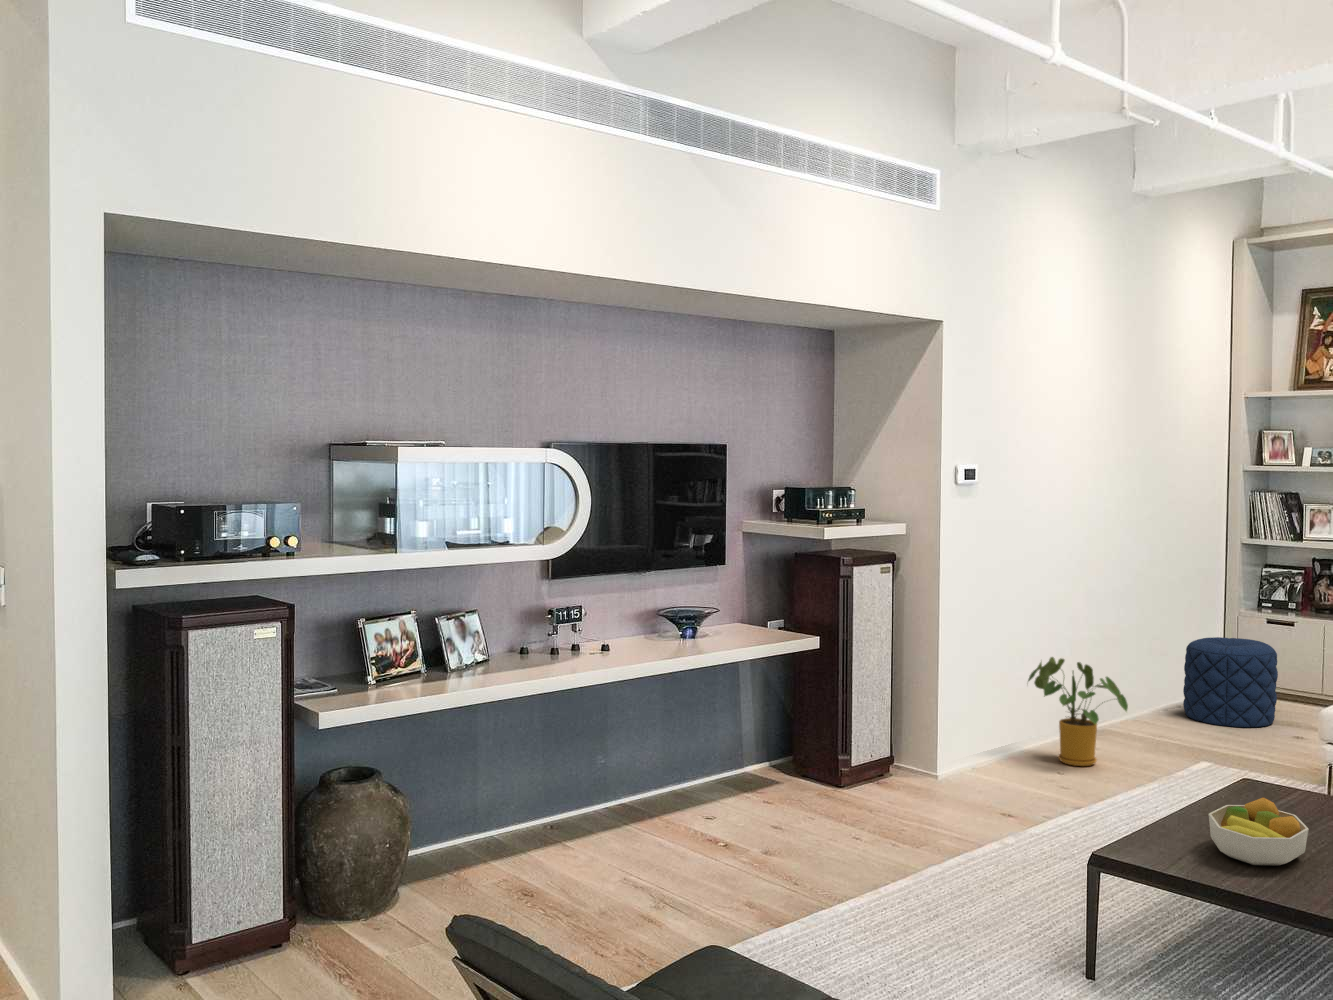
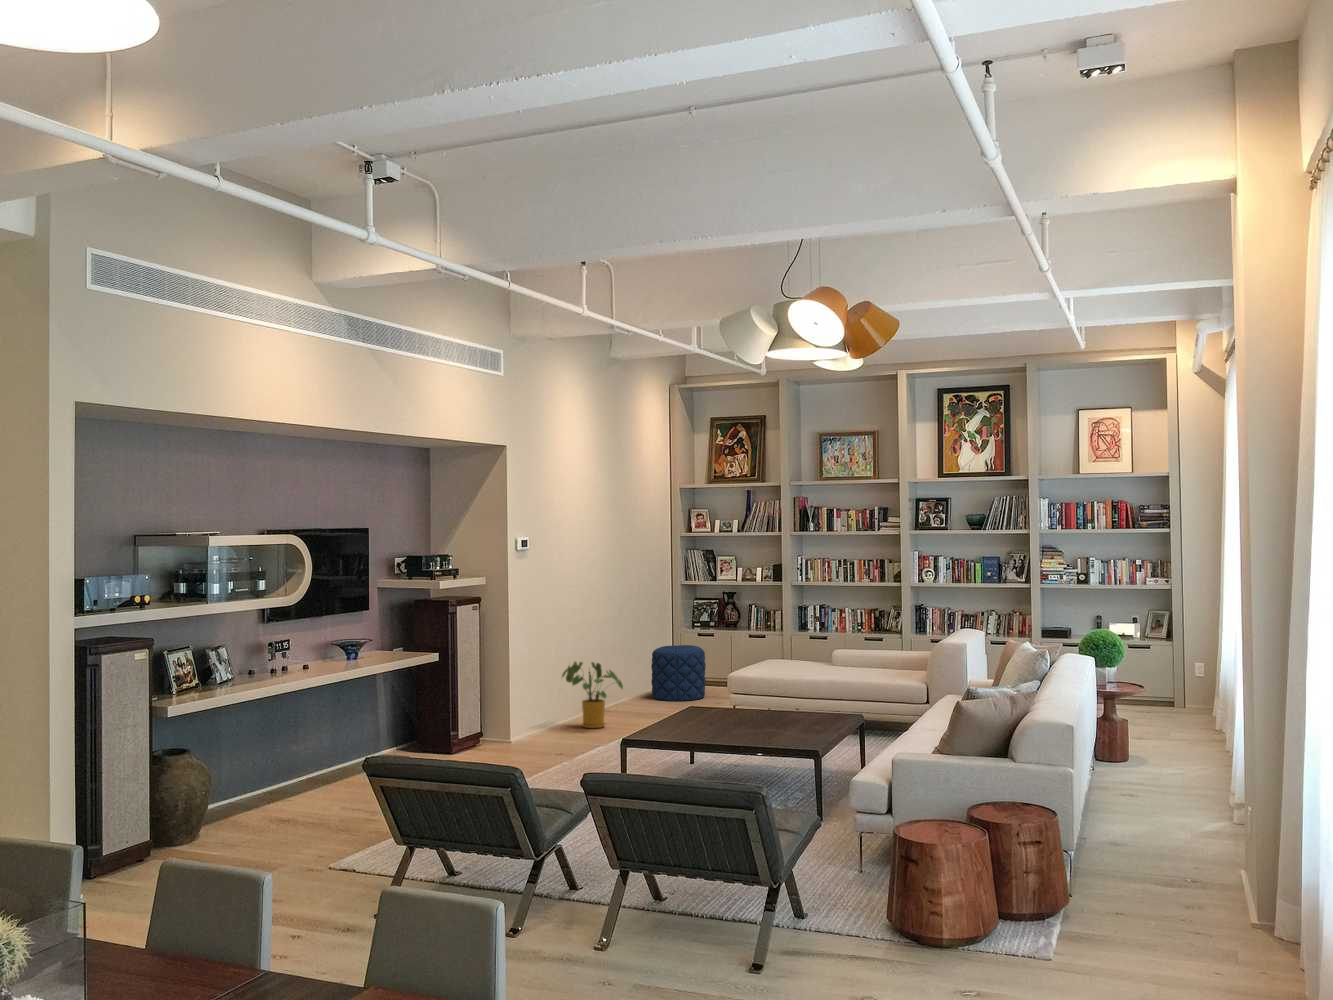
fruit bowl: present [1209,797,1309,866] -> none [675,703,719,733]

